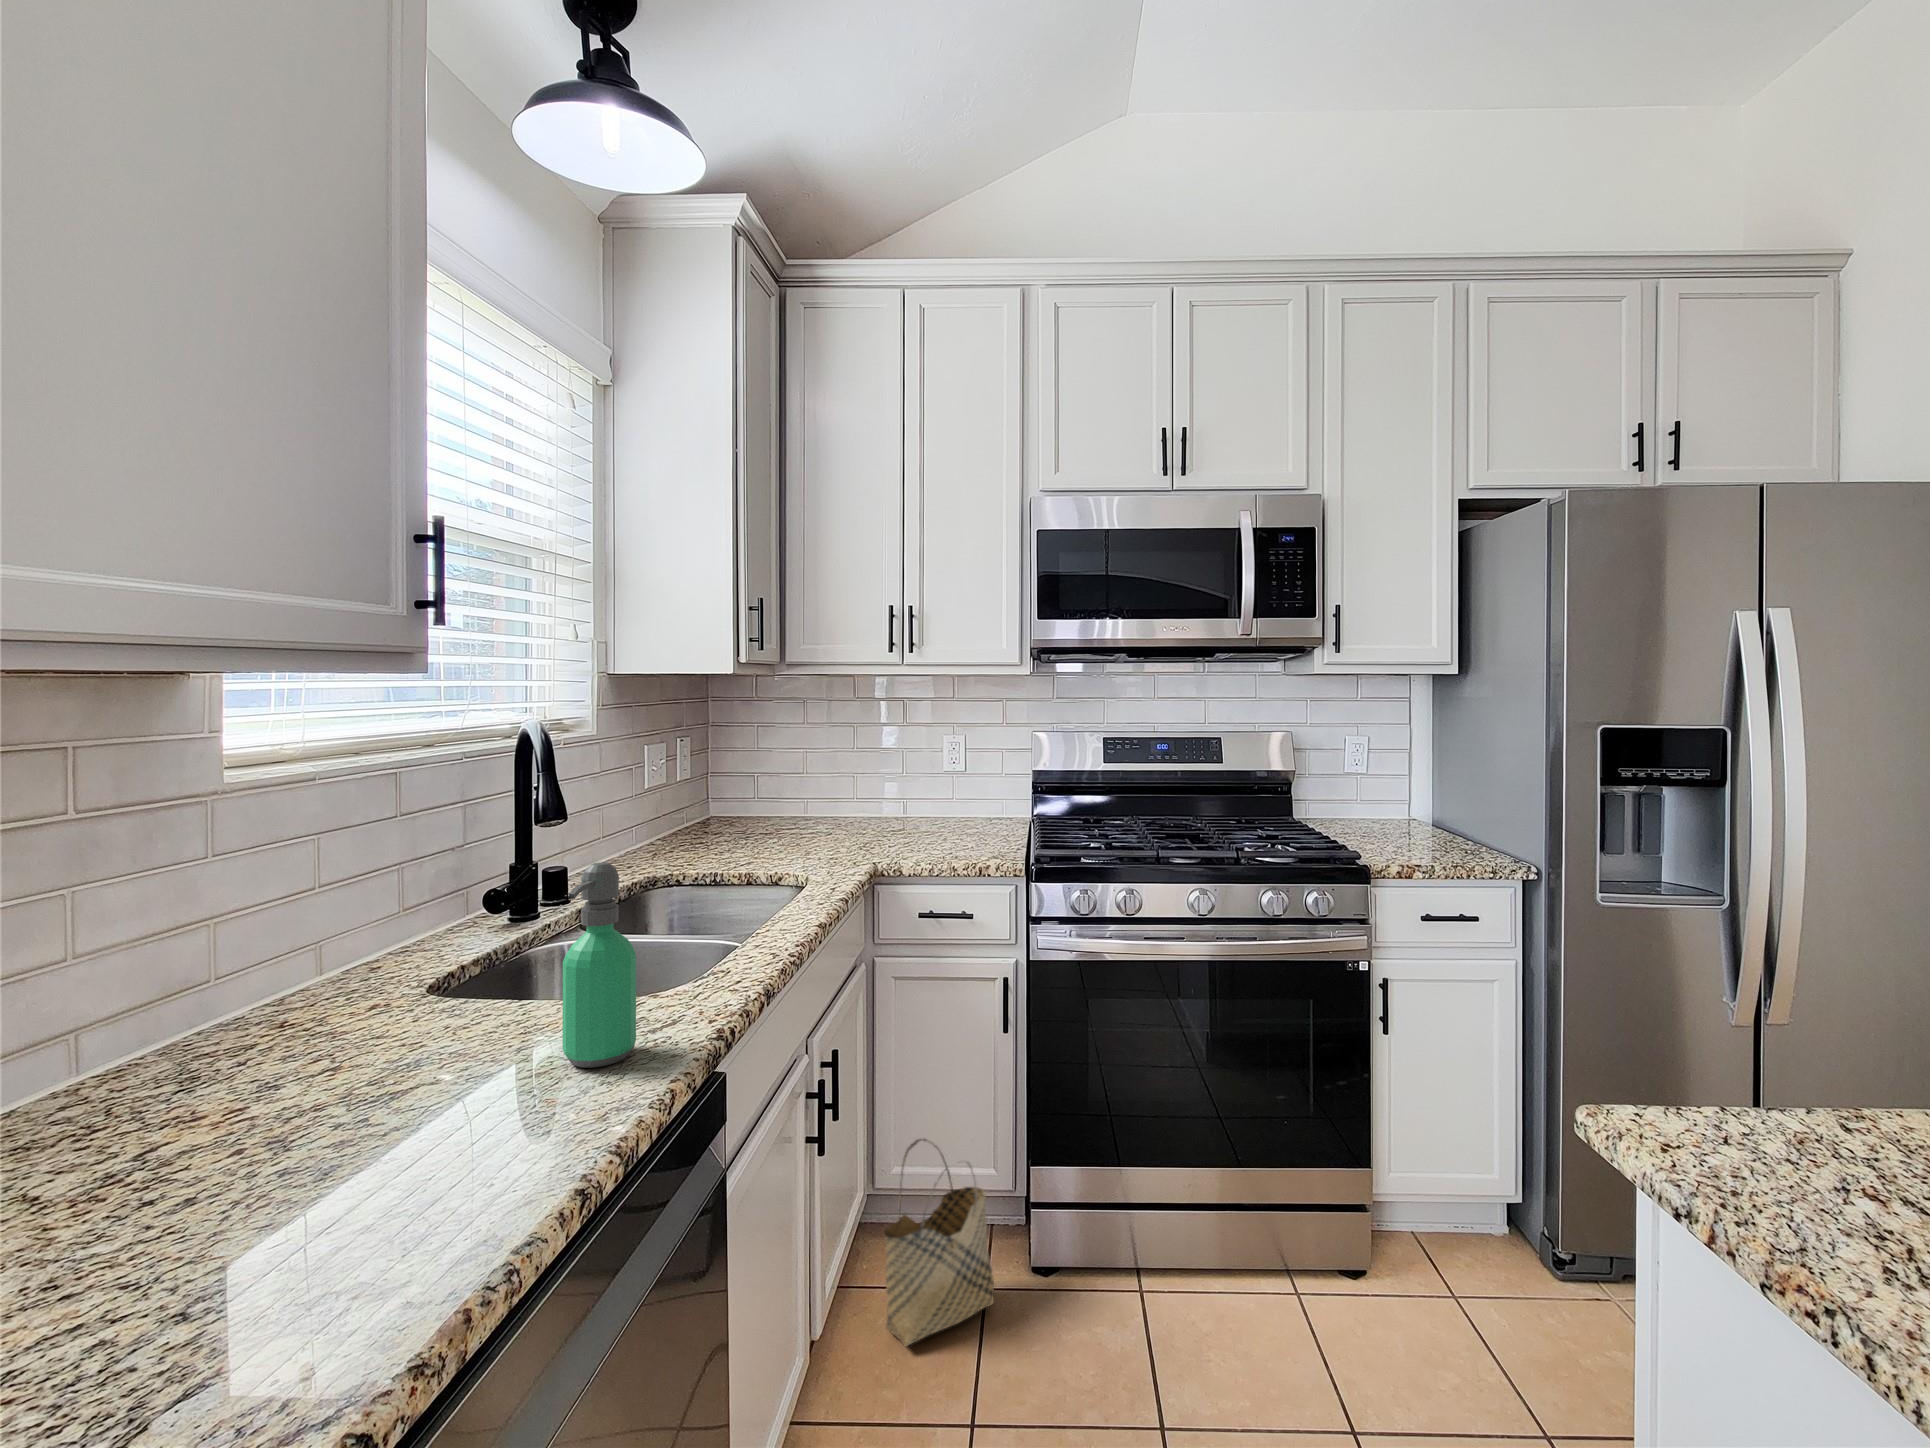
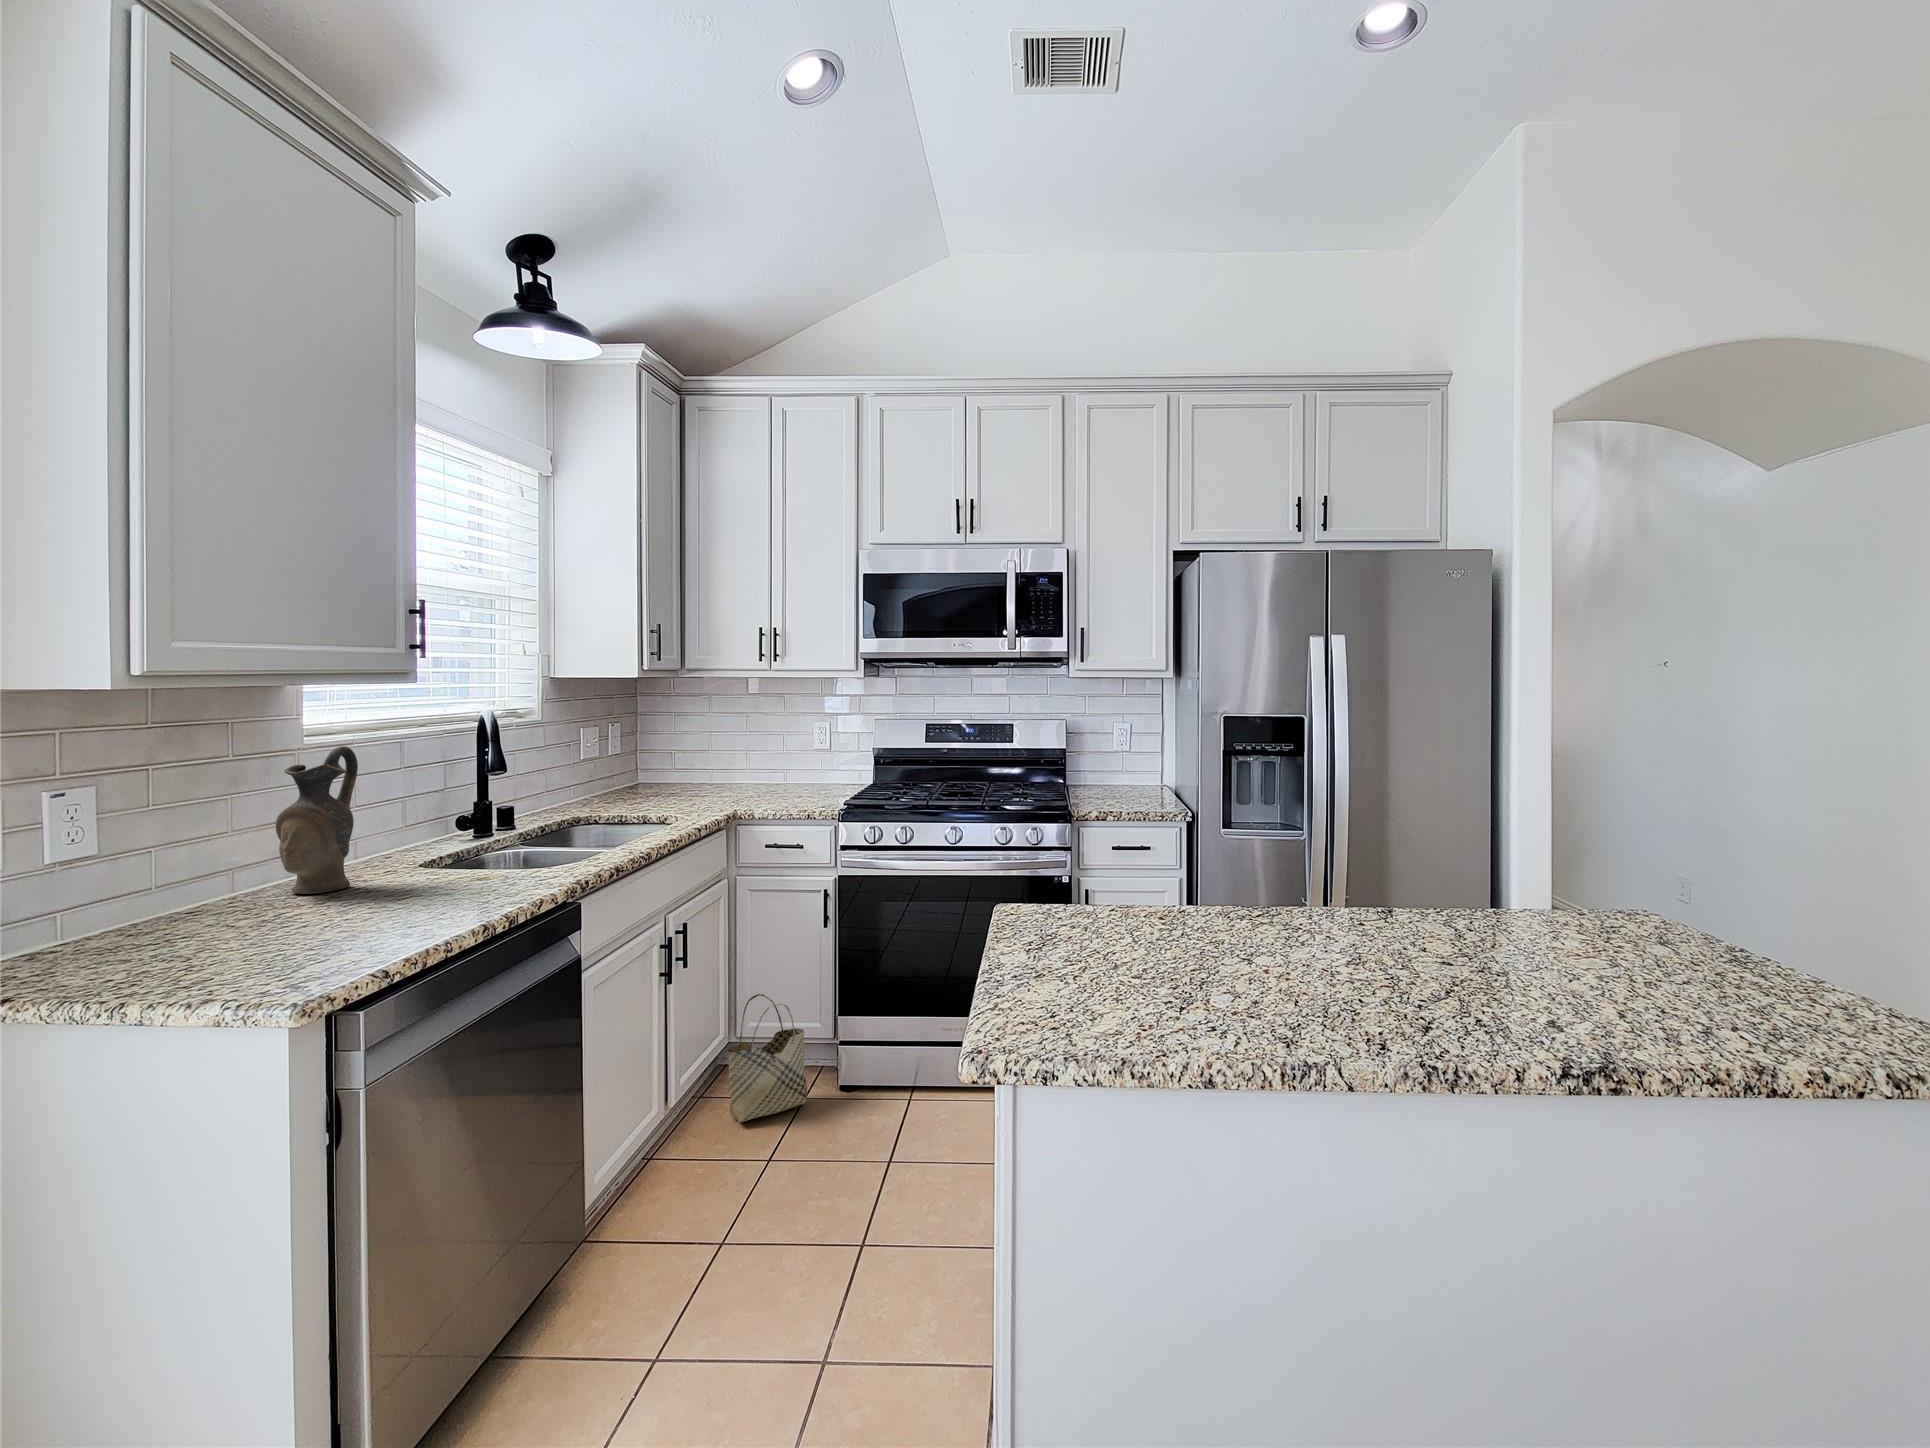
ceramic pitcher: none [157,788,318,1074] -> present [276,746,358,894]
soap dispenser: present [563,862,636,1068] -> none [489,786,530,892]

